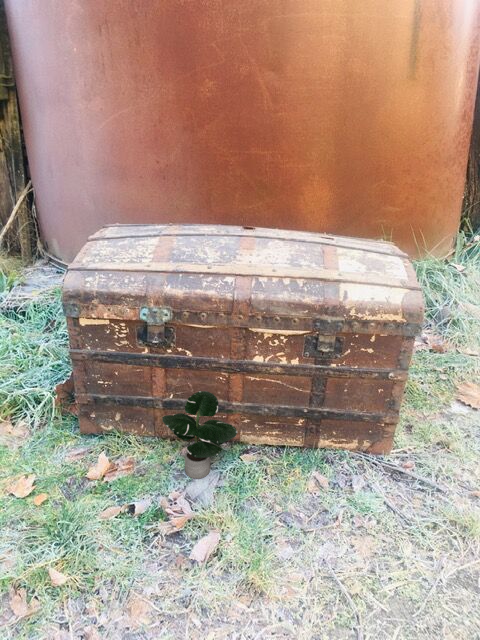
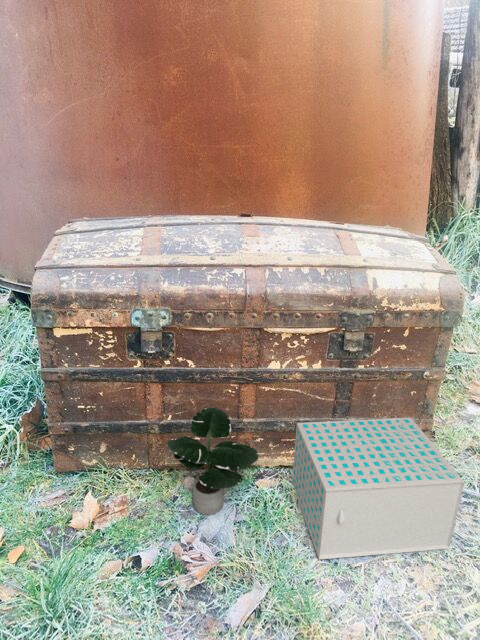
storage box: none [272,409,403,525] -> present [292,418,464,559]

